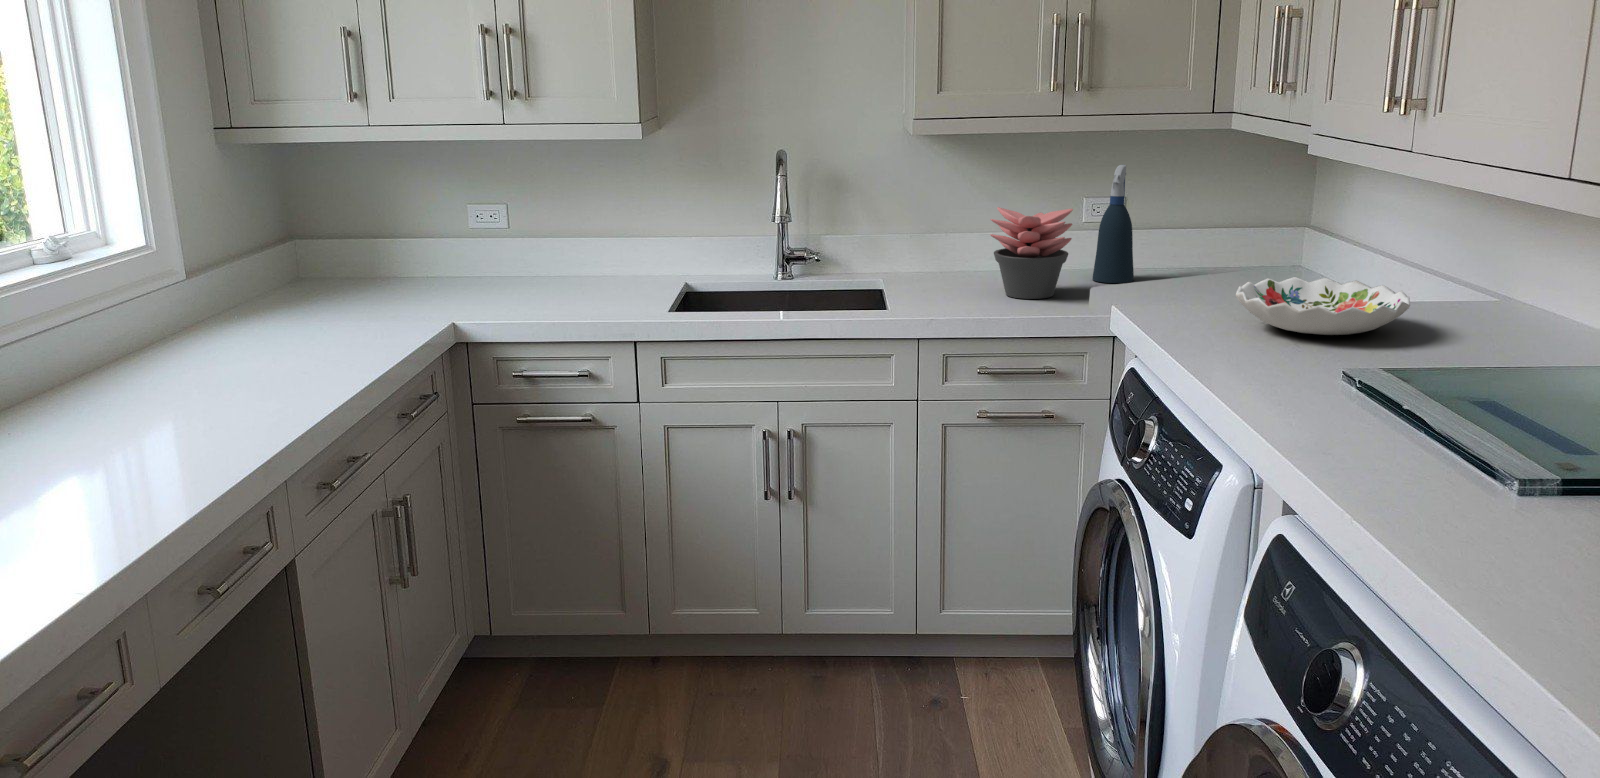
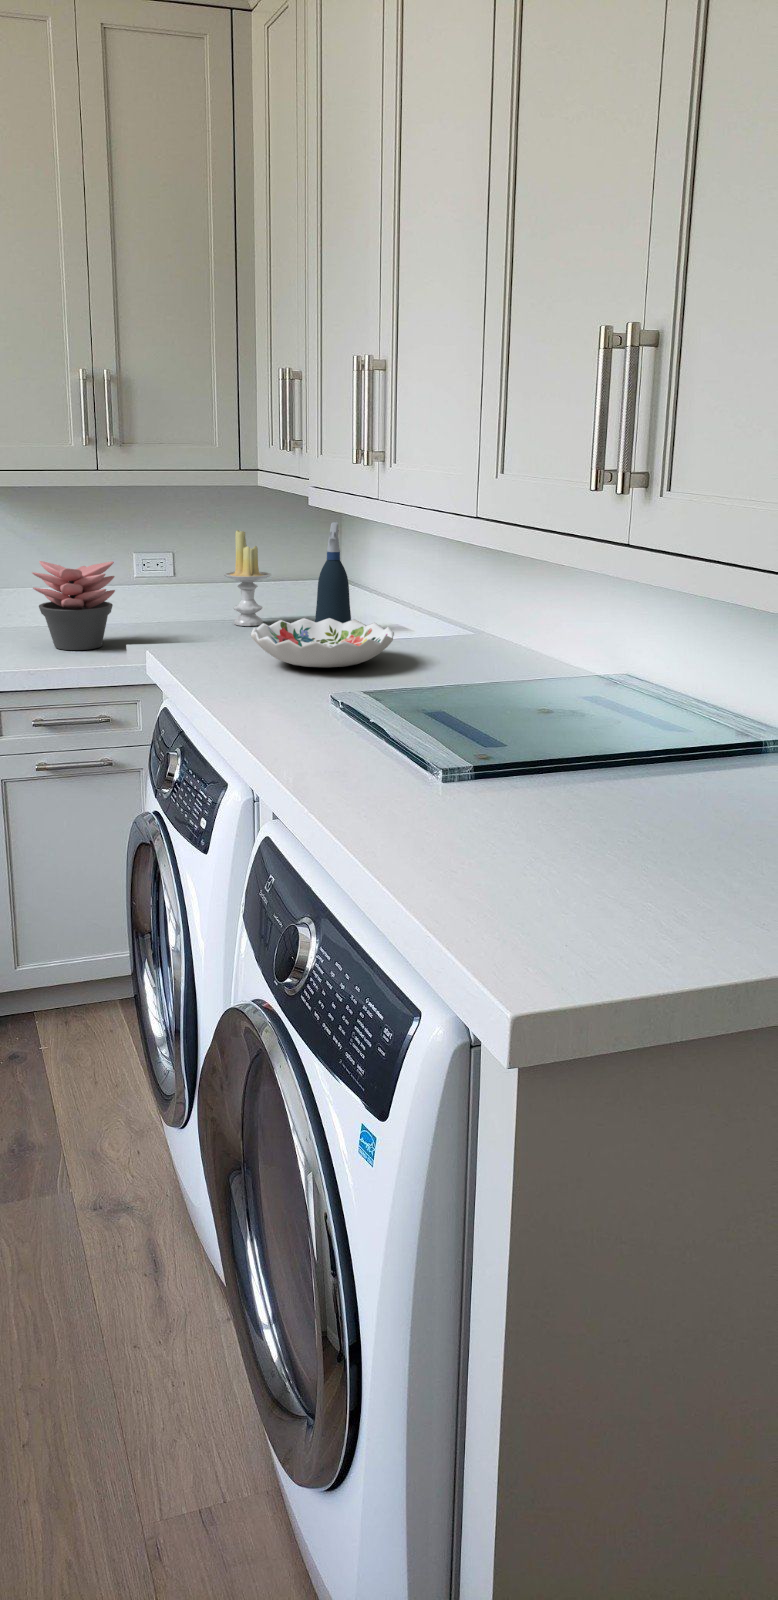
spray bottle: present [1093,164,1134,283] -> present [315,522,351,623]
candle: none [1184,175,1238,278] -> present [224,530,271,626]

